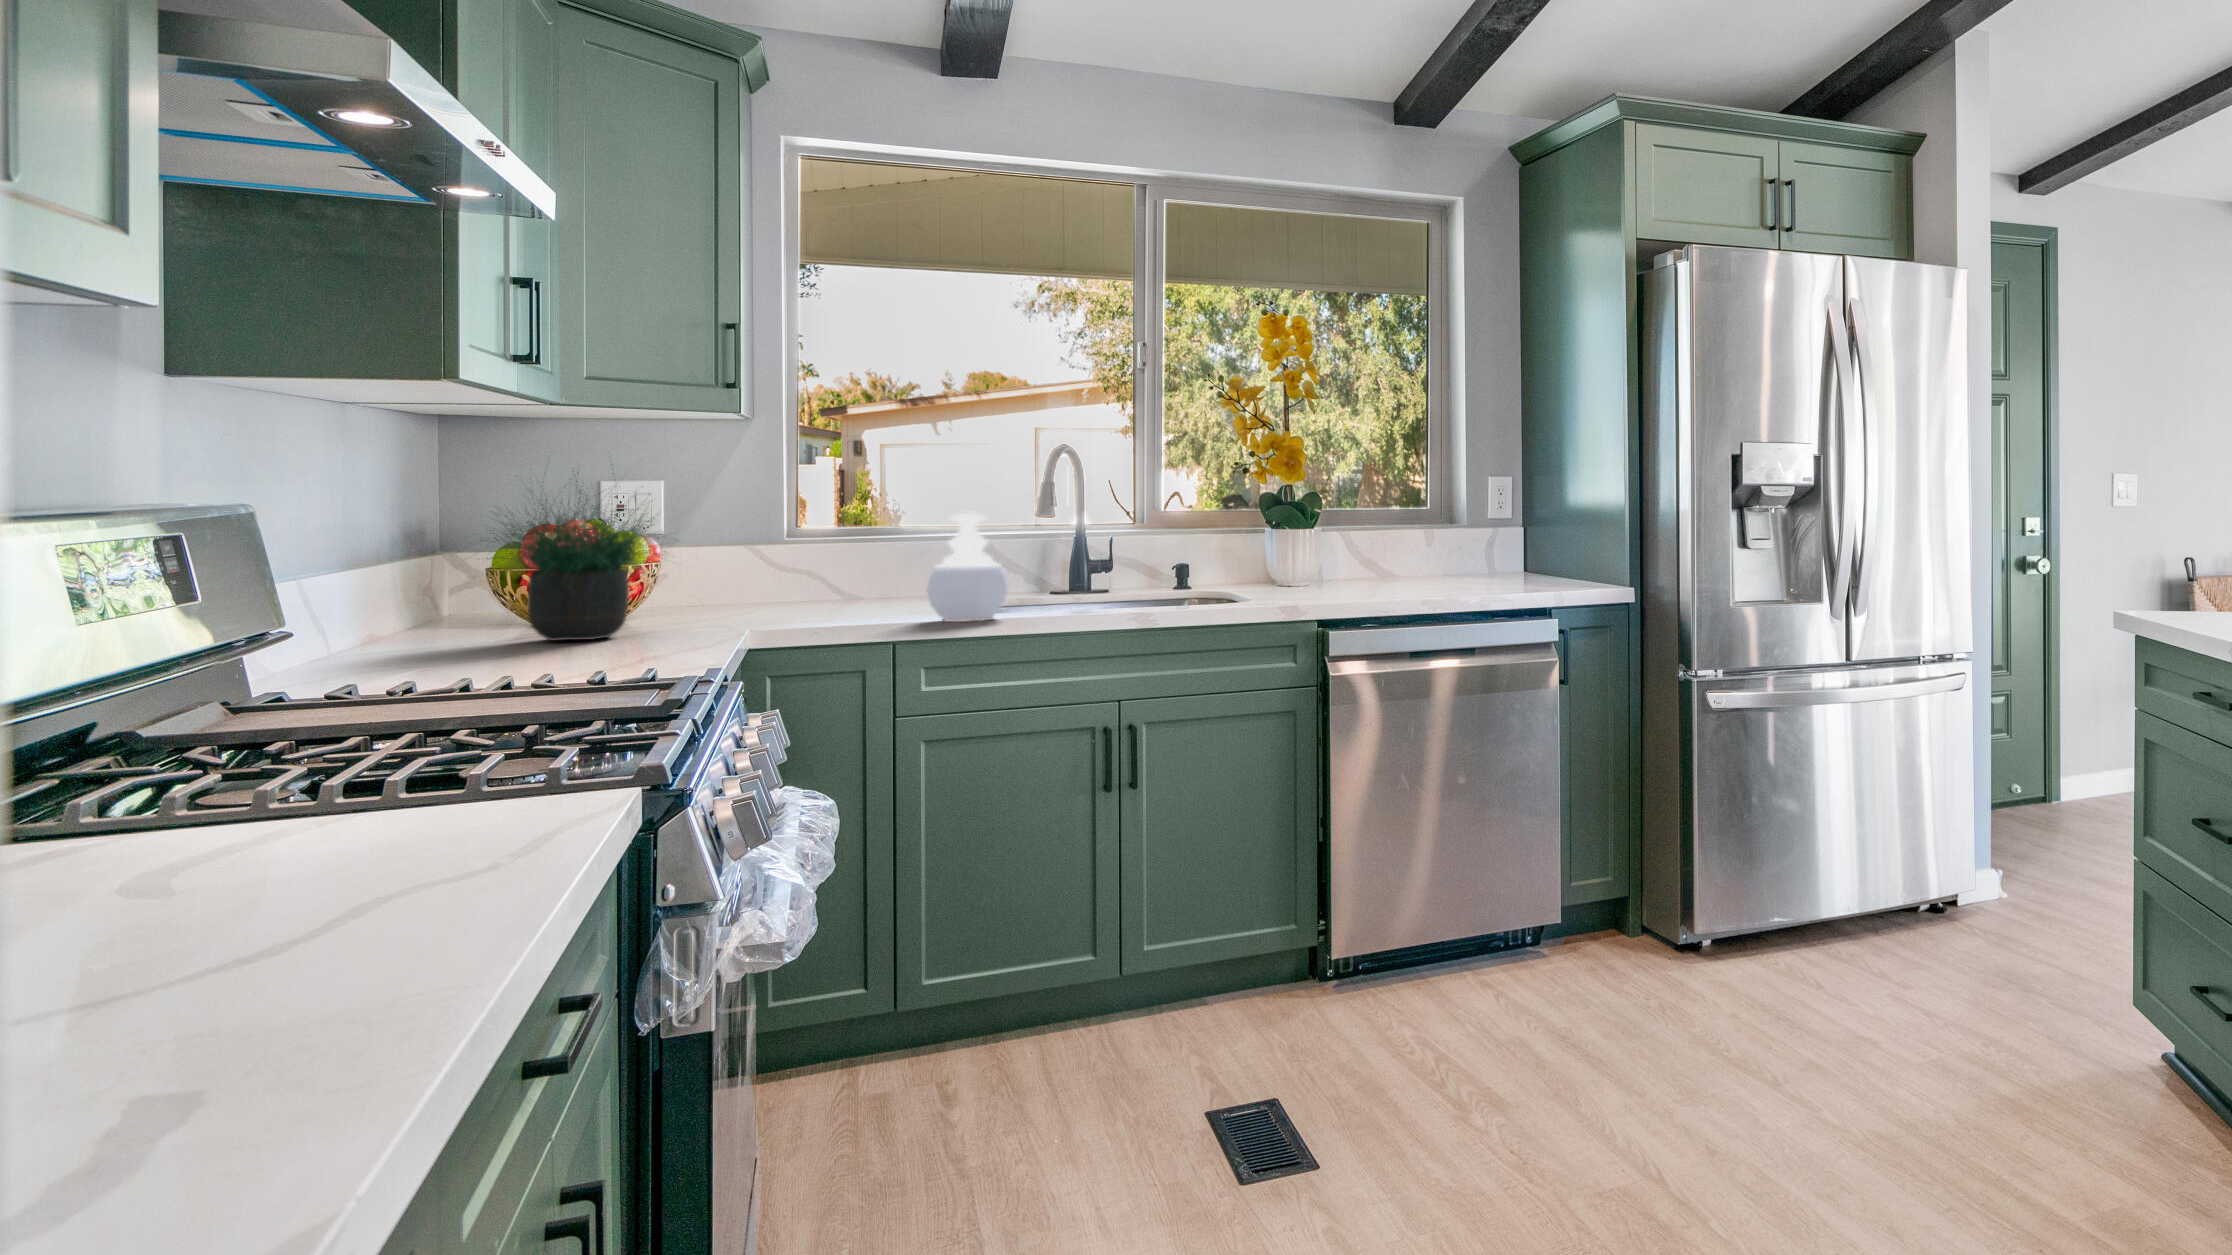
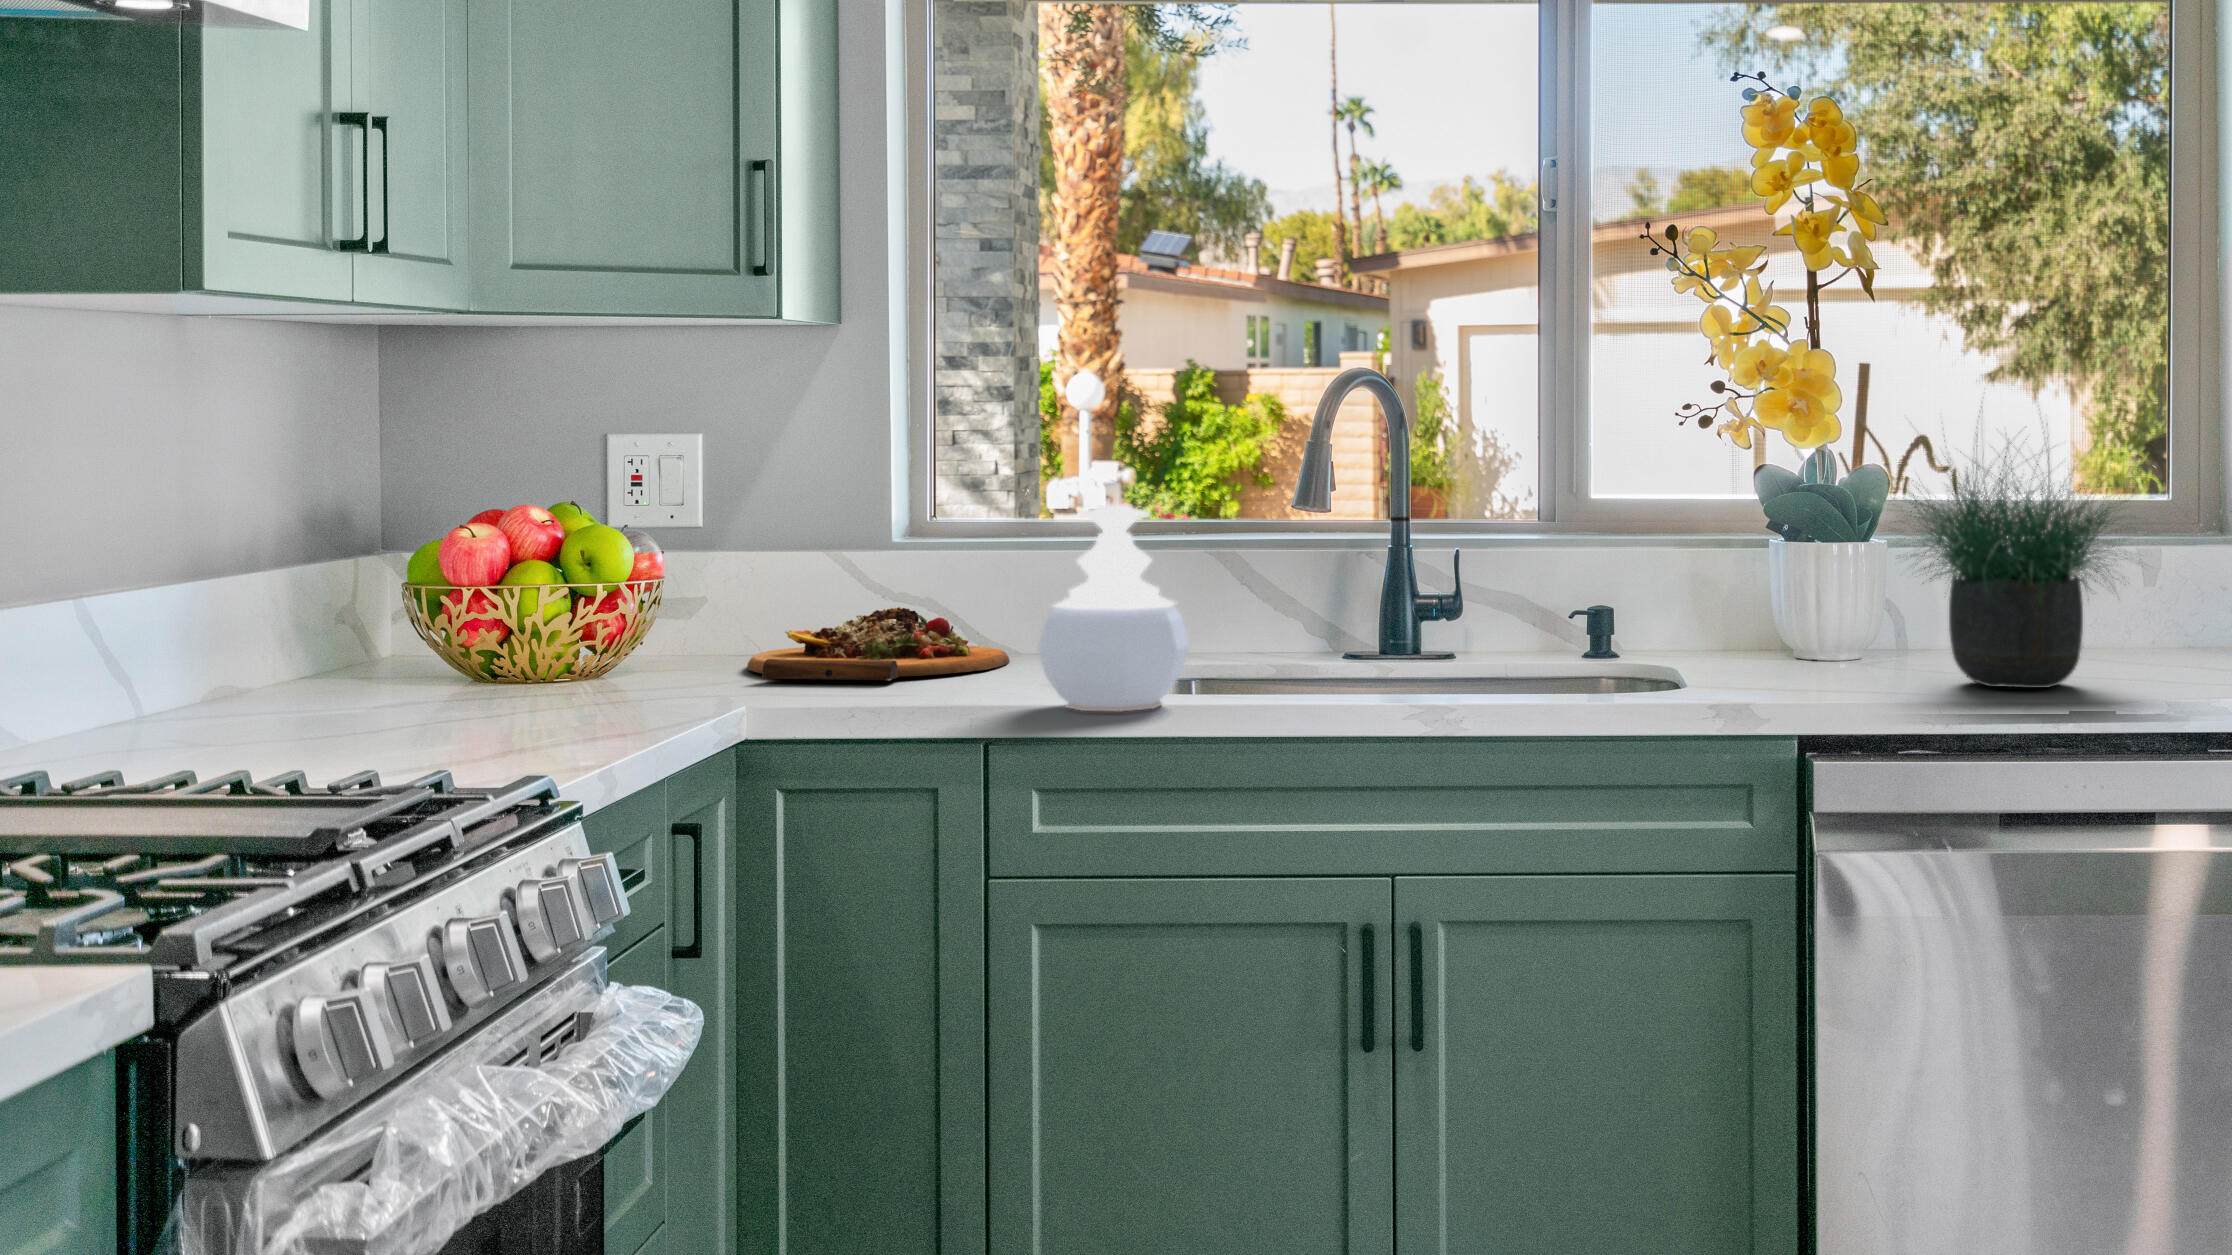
potted plant: present [483,473,659,641] -> present [1894,406,2143,688]
cutting board: none [712,579,875,618] -> present [747,607,1010,680]

